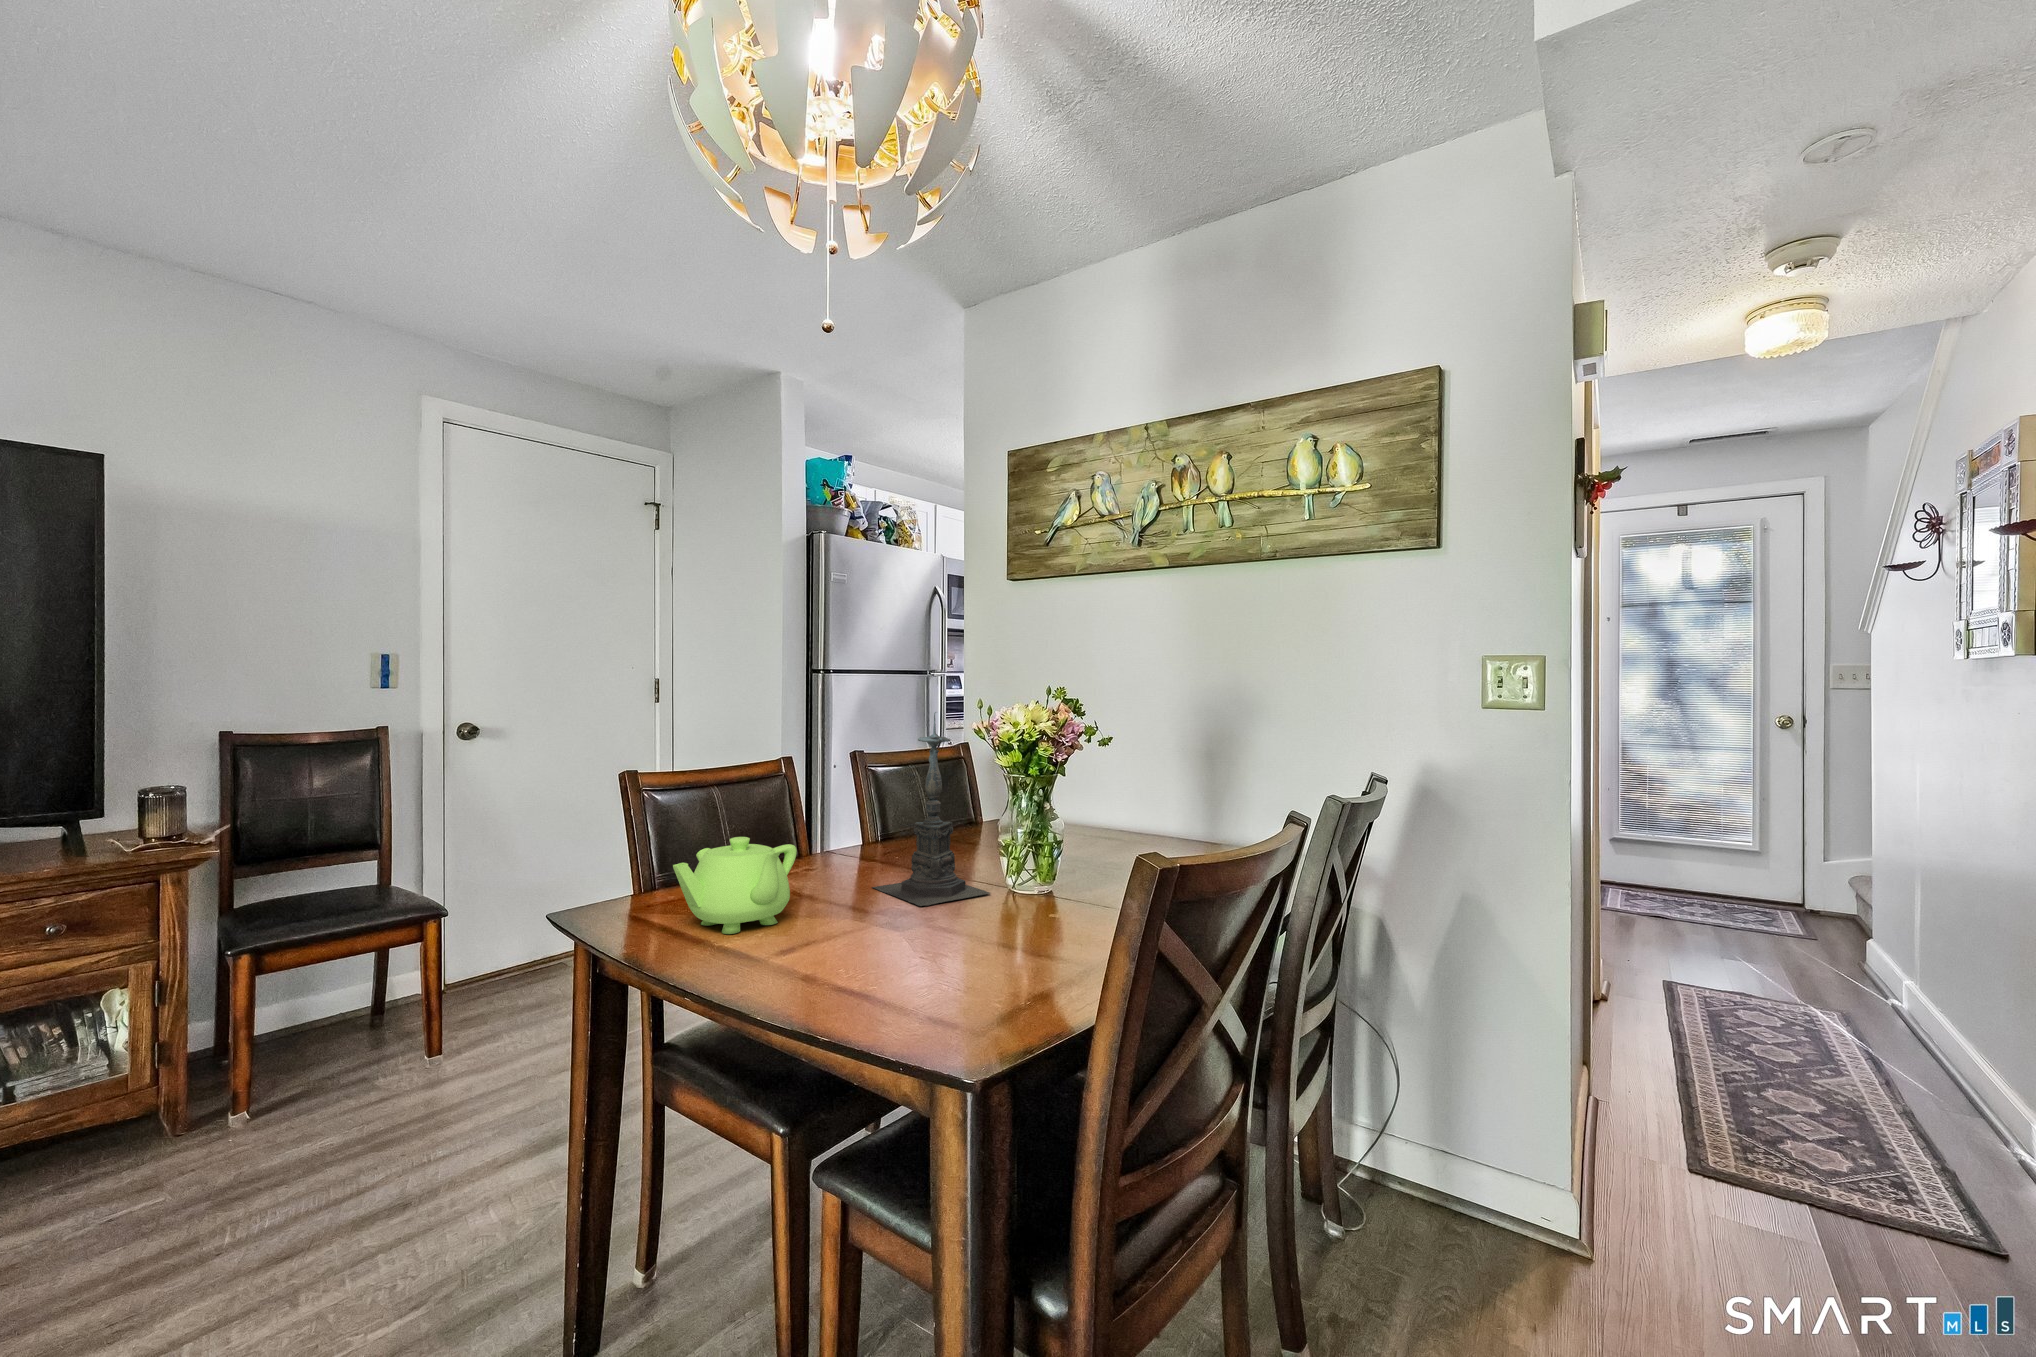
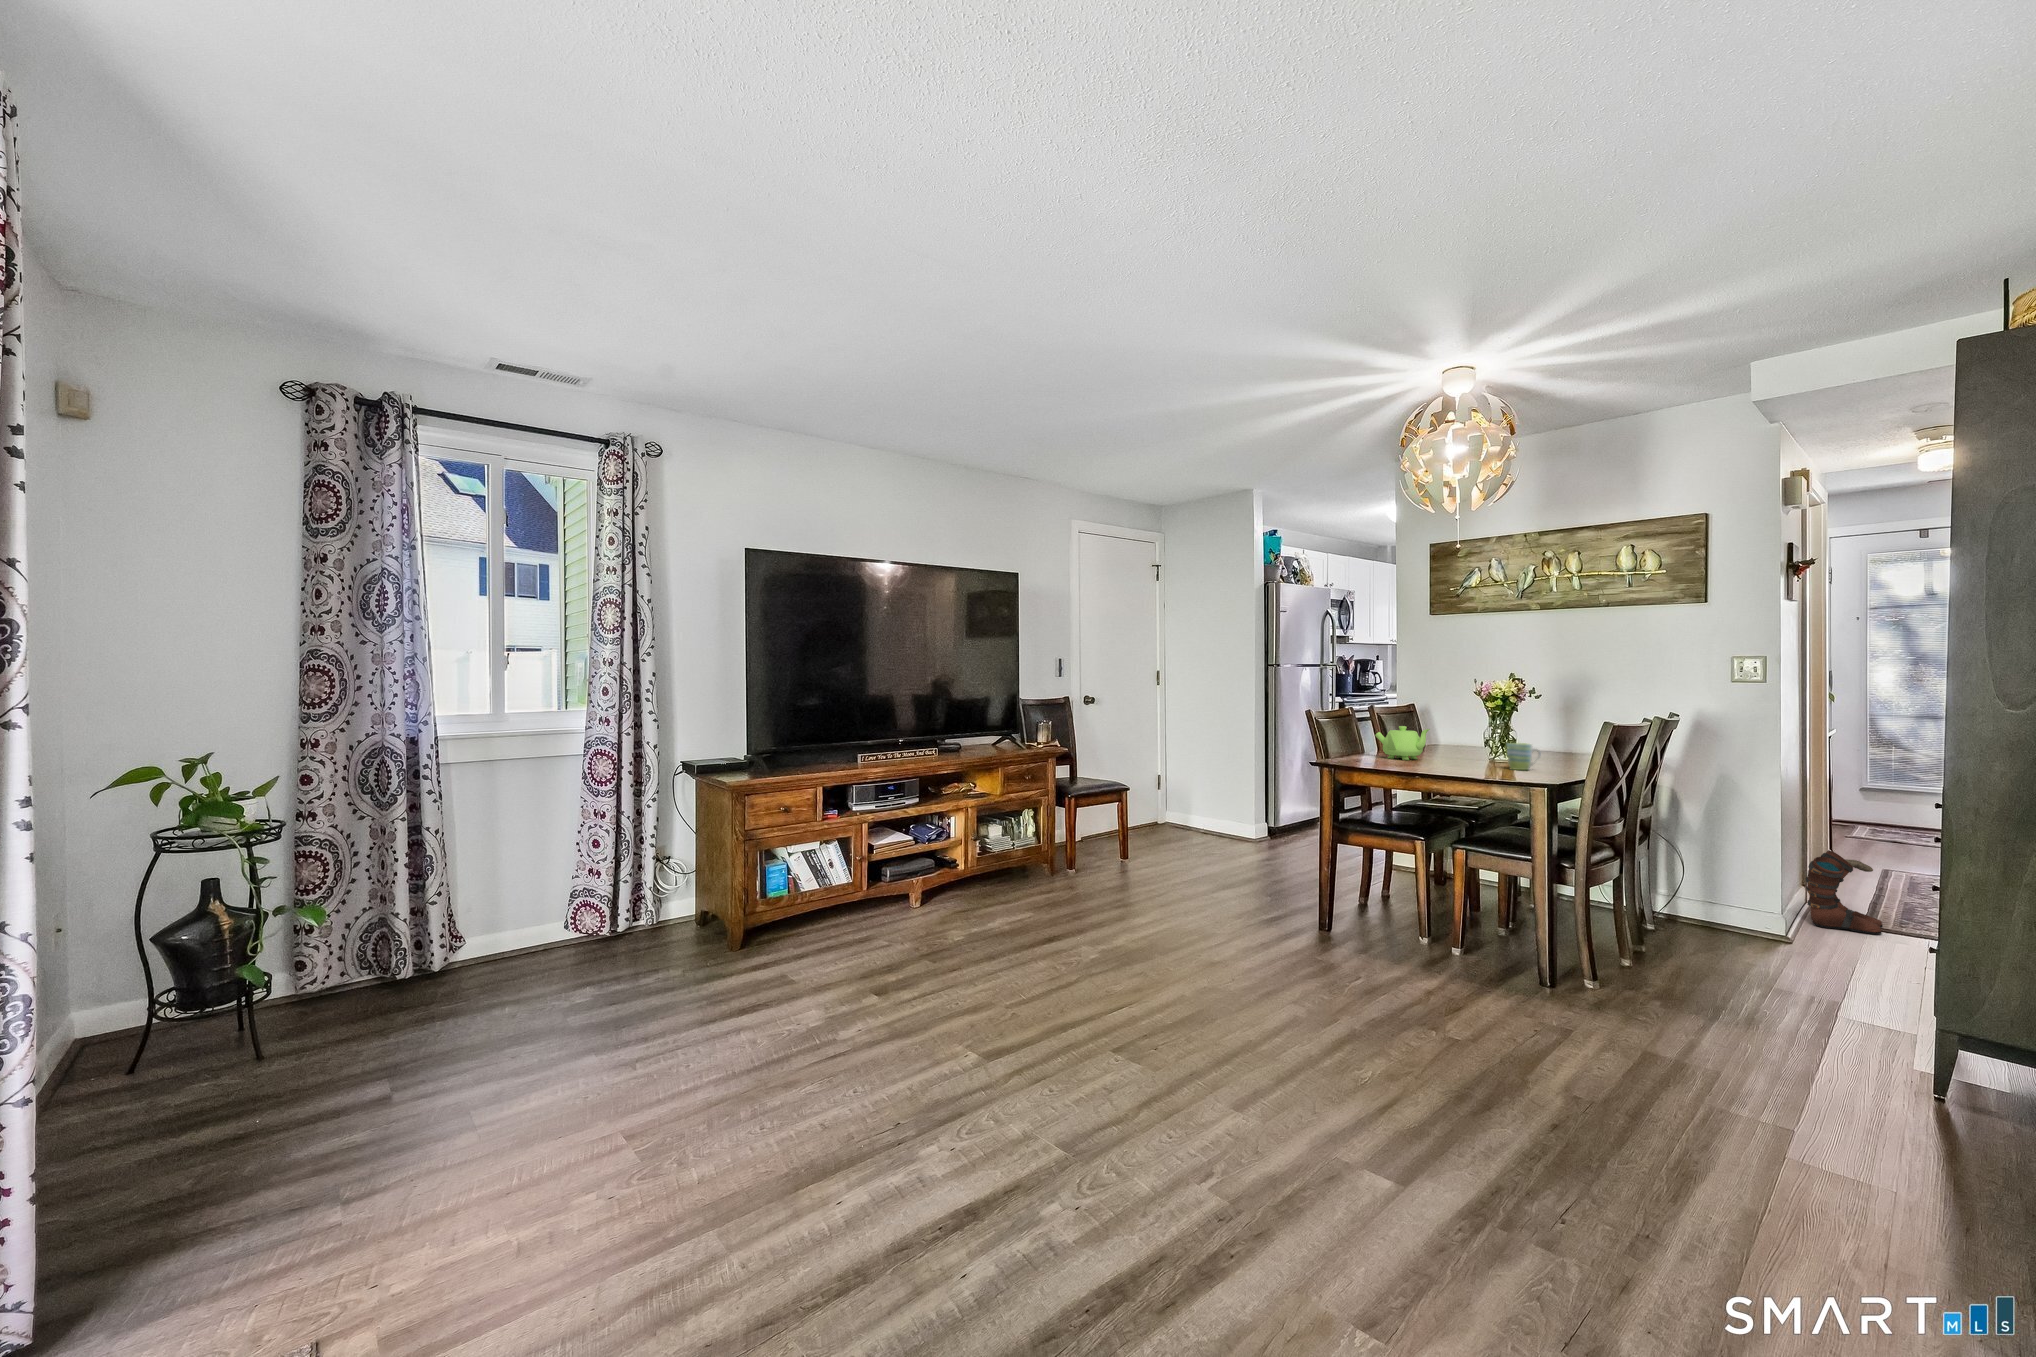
candle holder: present [872,712,990,906] -> none [1430,681,1489,759]
mug: none [913,905,1002,999] -> present [1507,743,1541,770]
boots: none [1608,1022,1744,1217] -> present [1806,850,1883,934]

